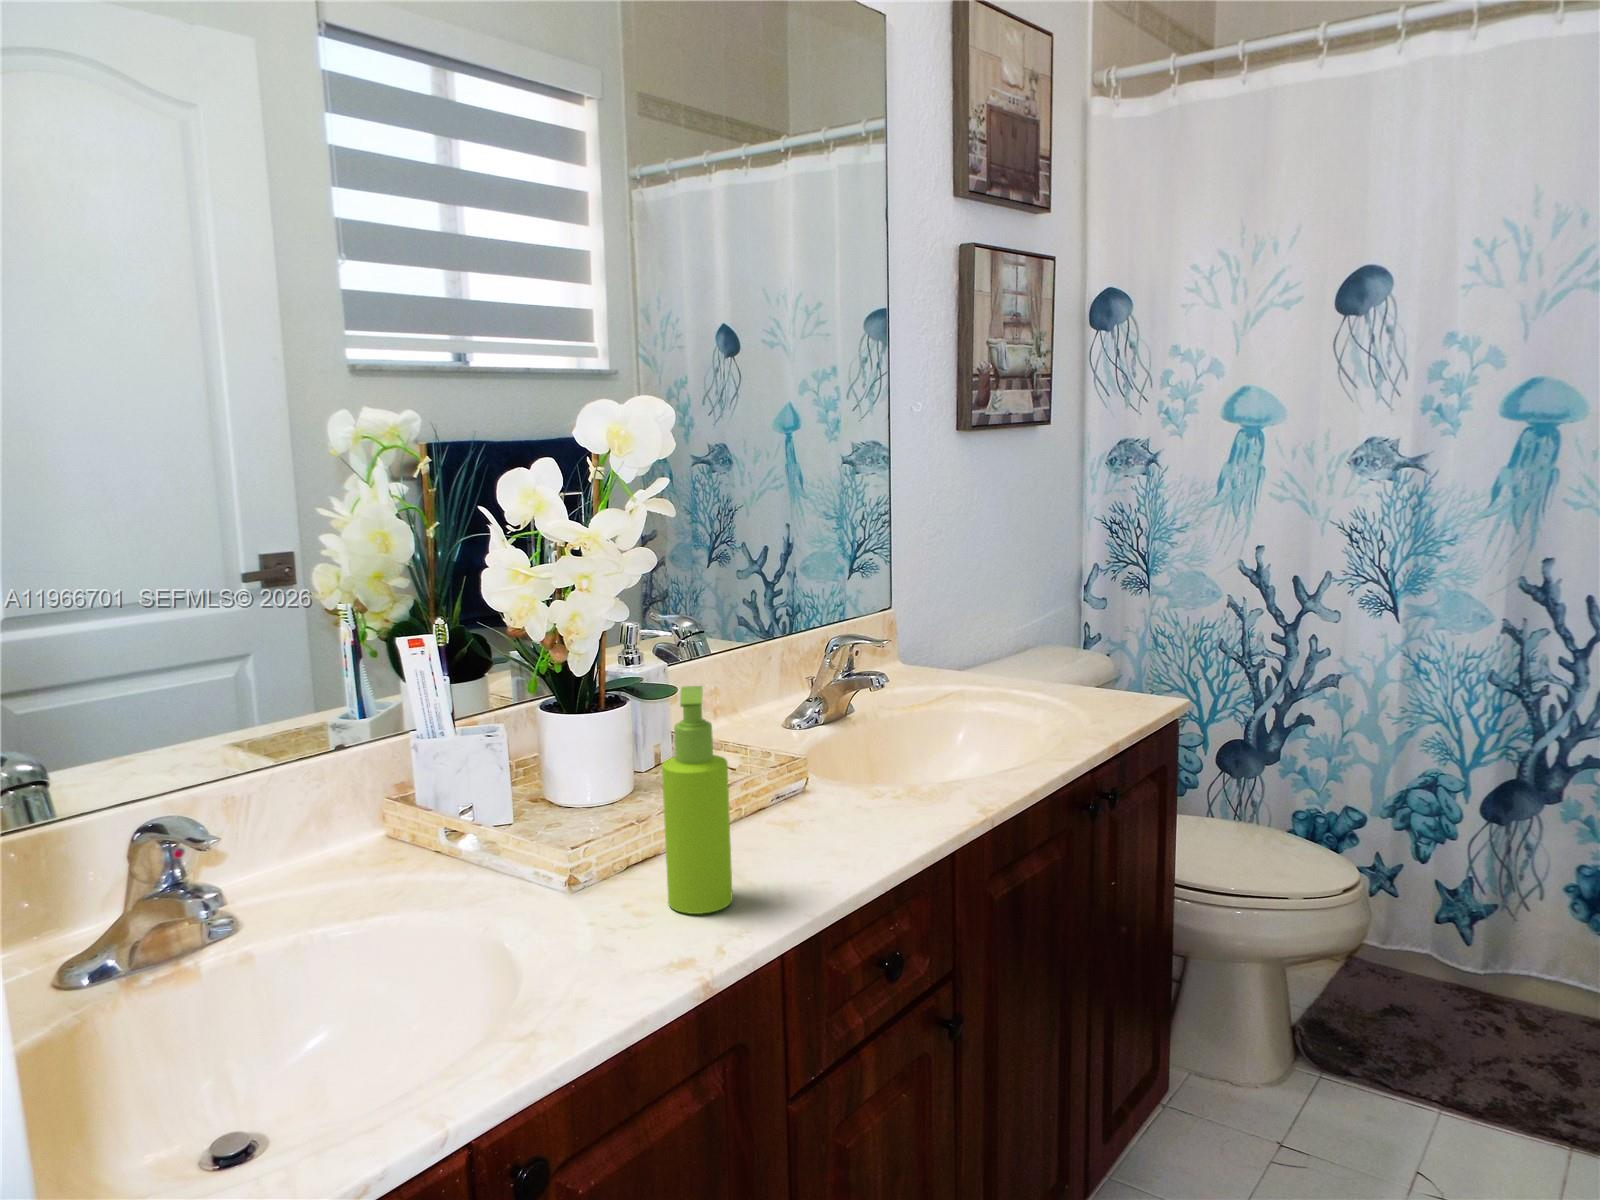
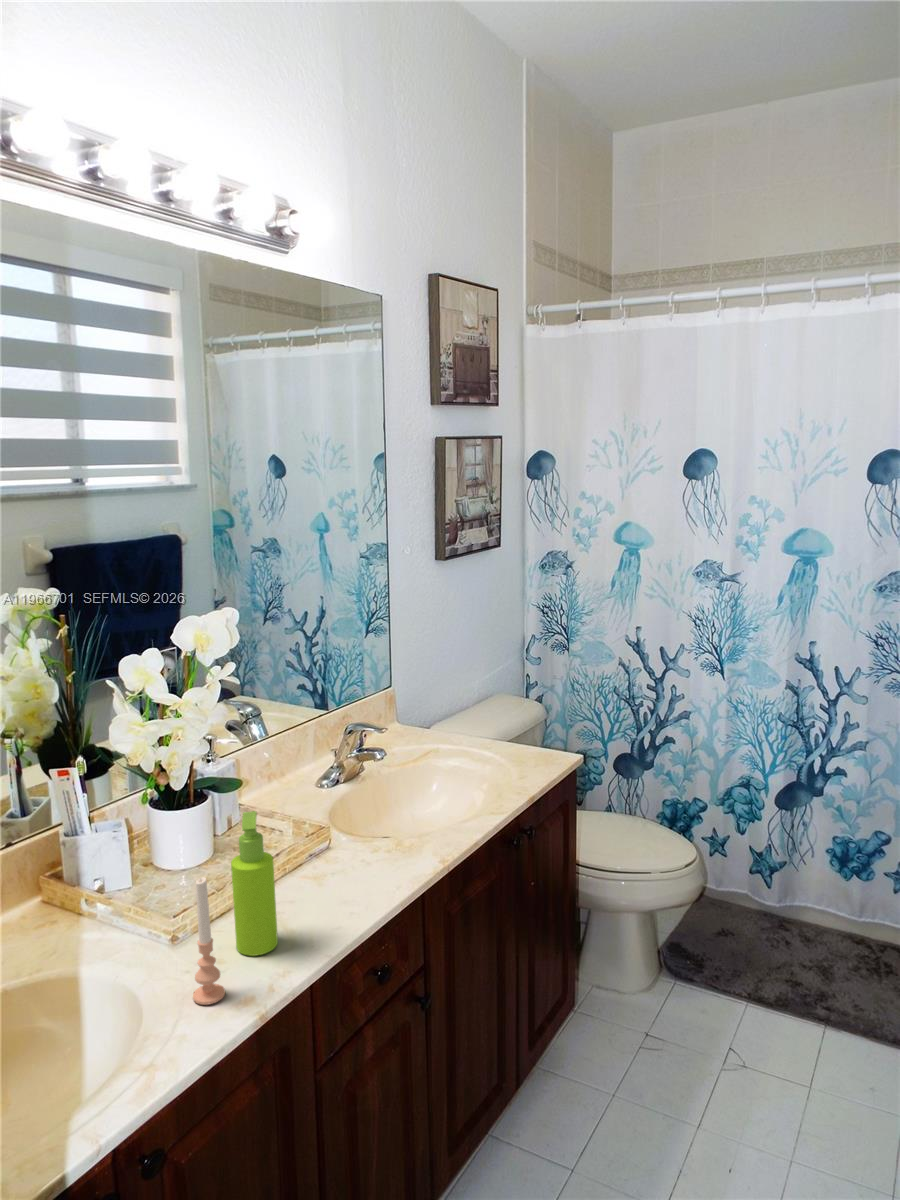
candle: none [600,764,651,970] -> present [193,877,225,1005]

